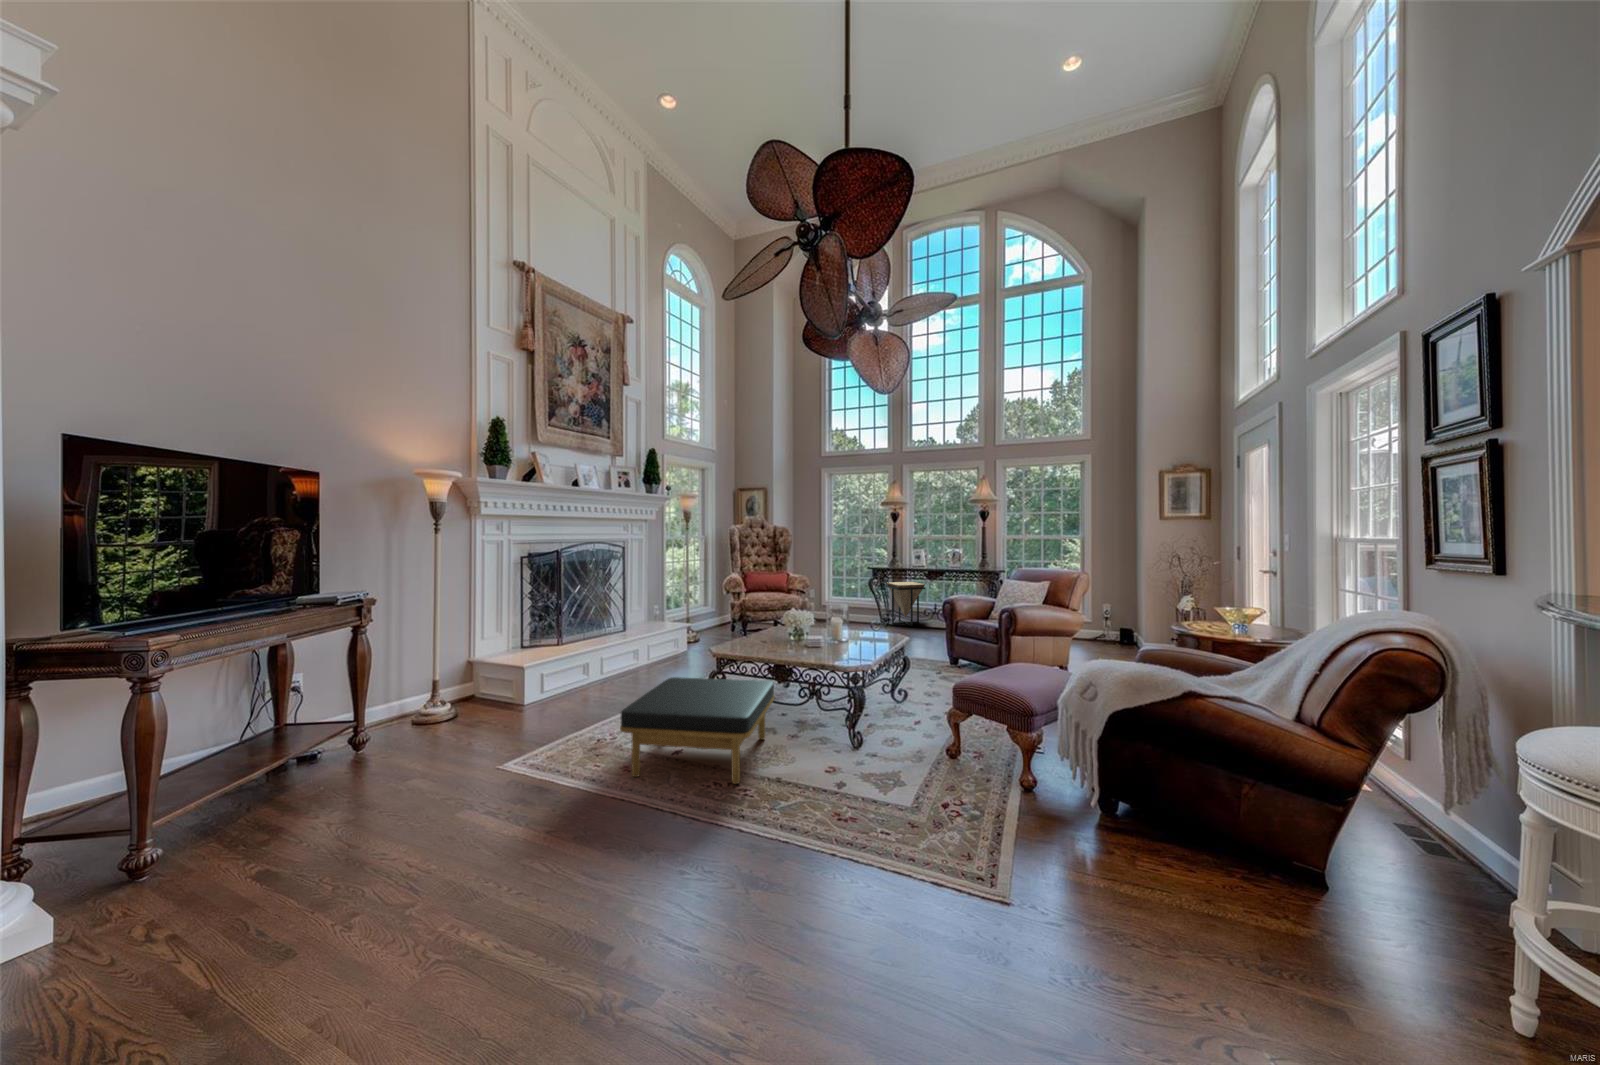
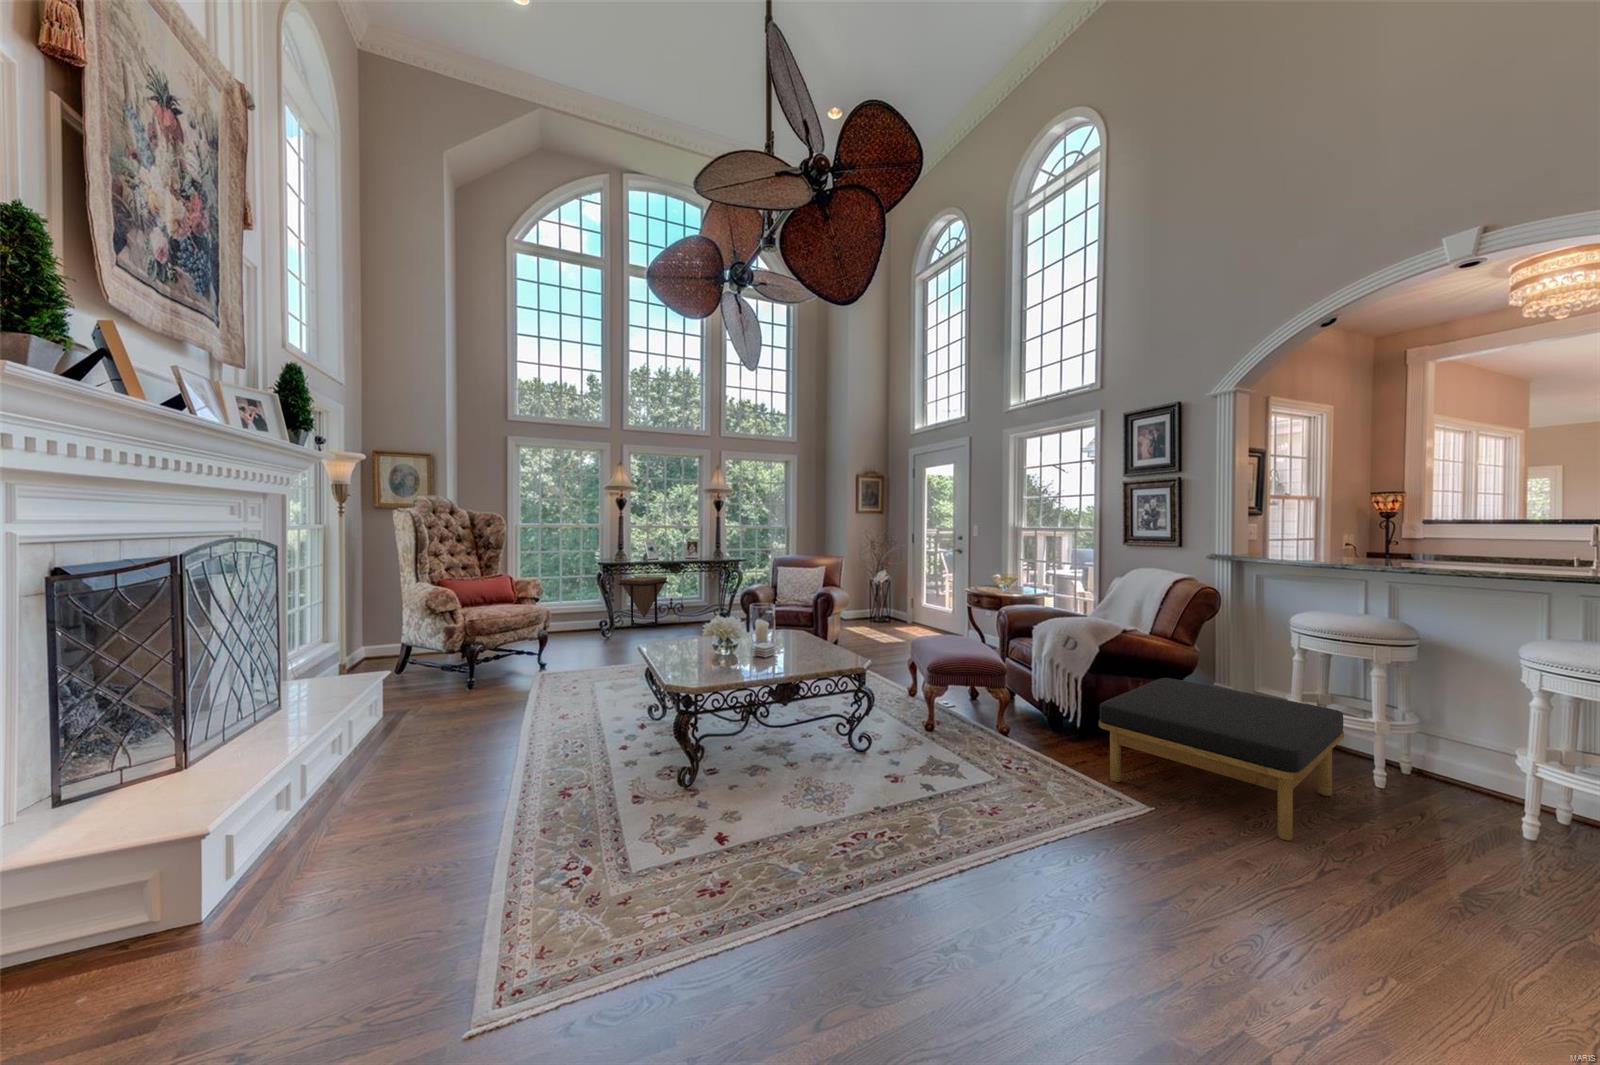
ottoman: present [620,677,775,784] -> present [1099,678,1344,841]

